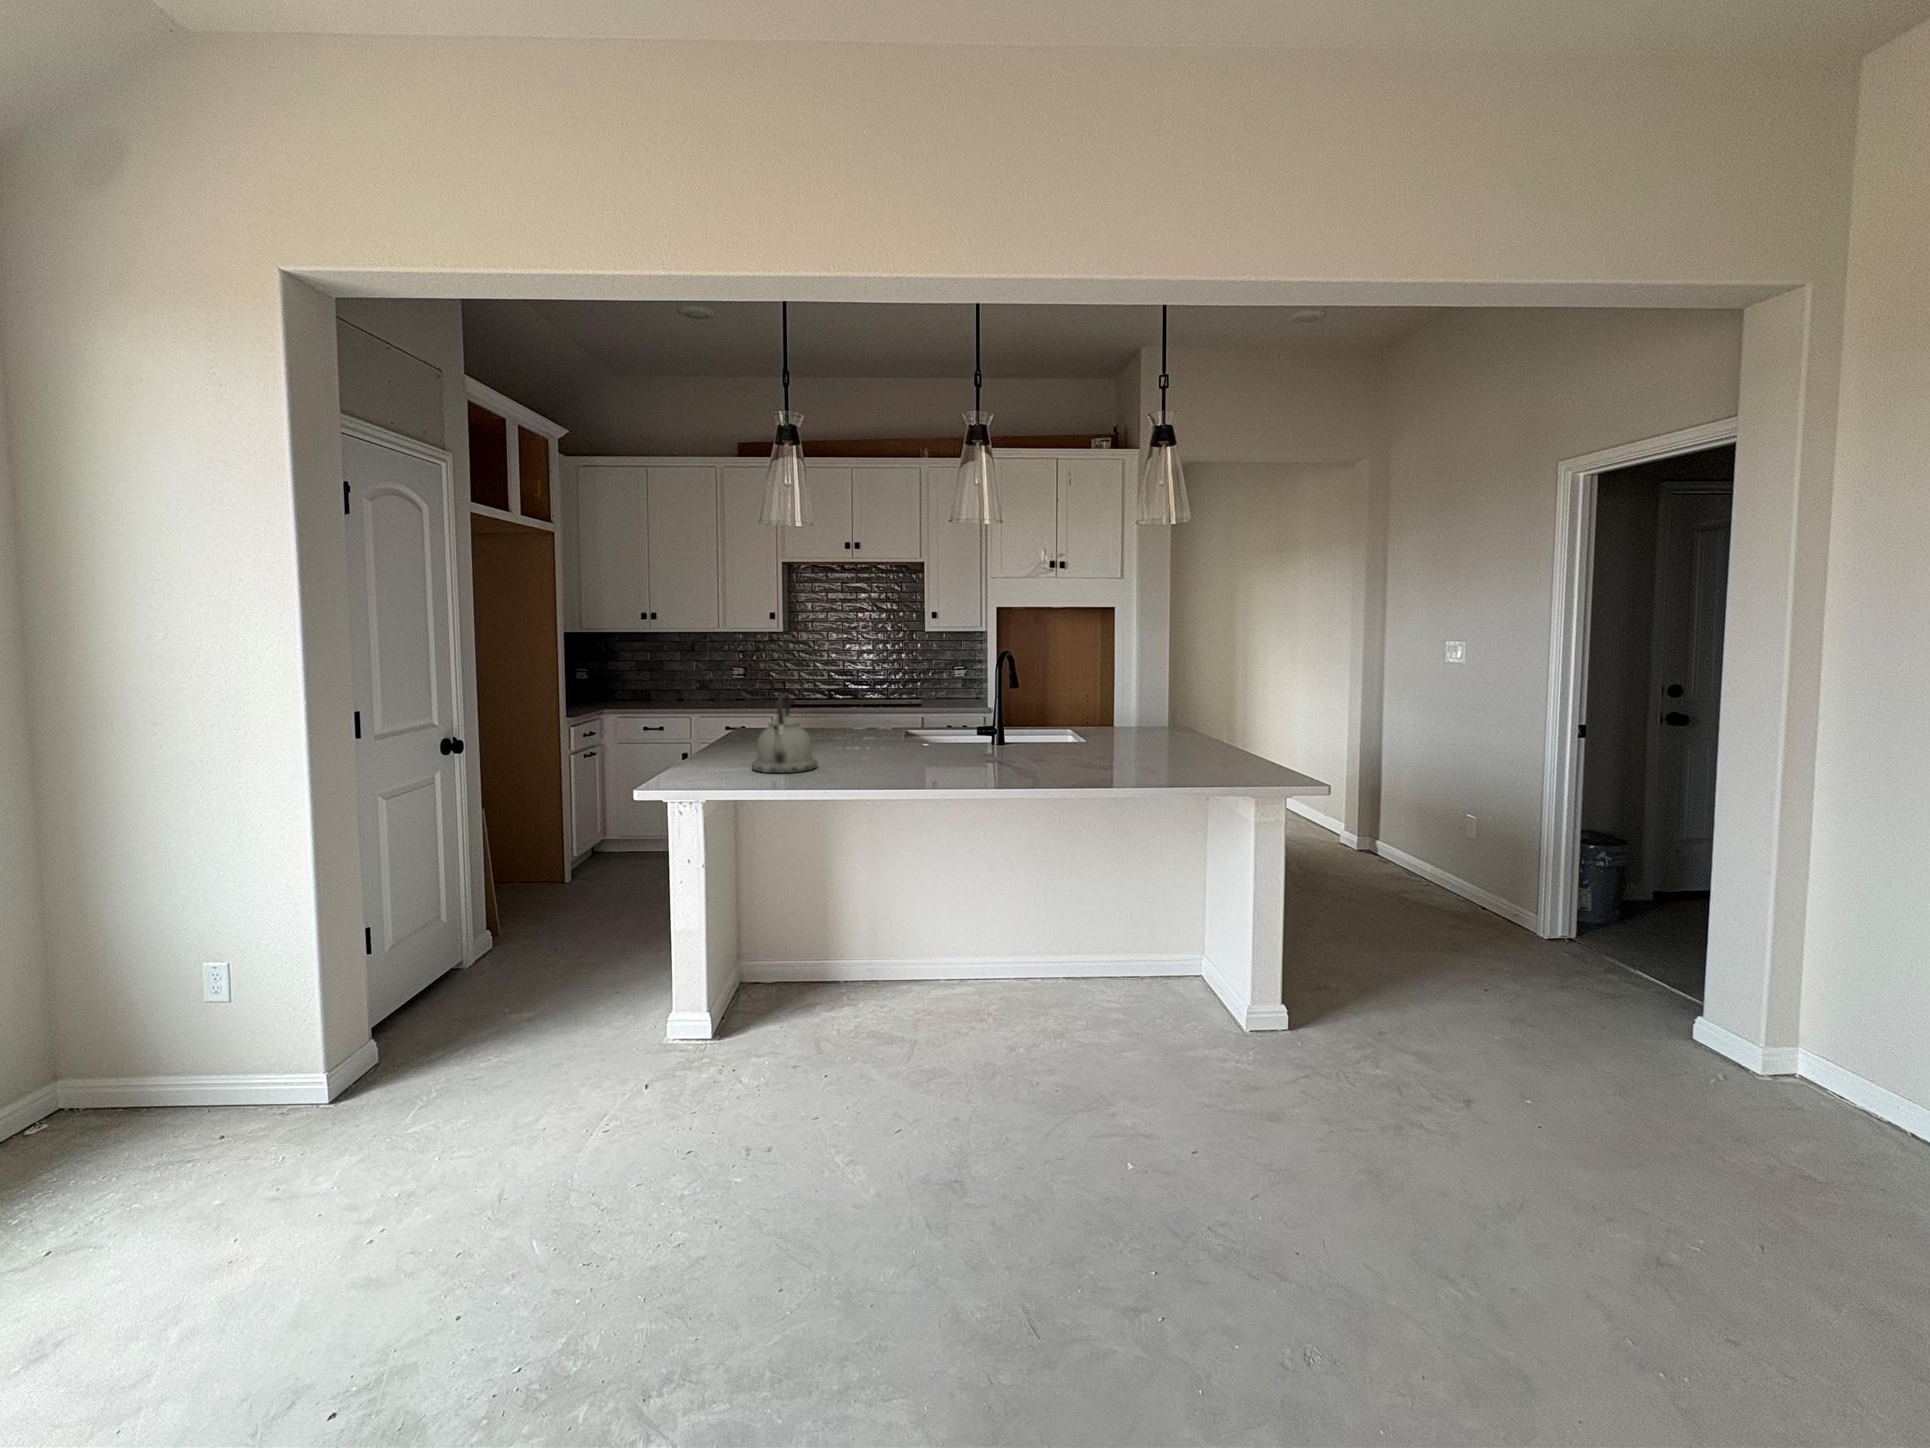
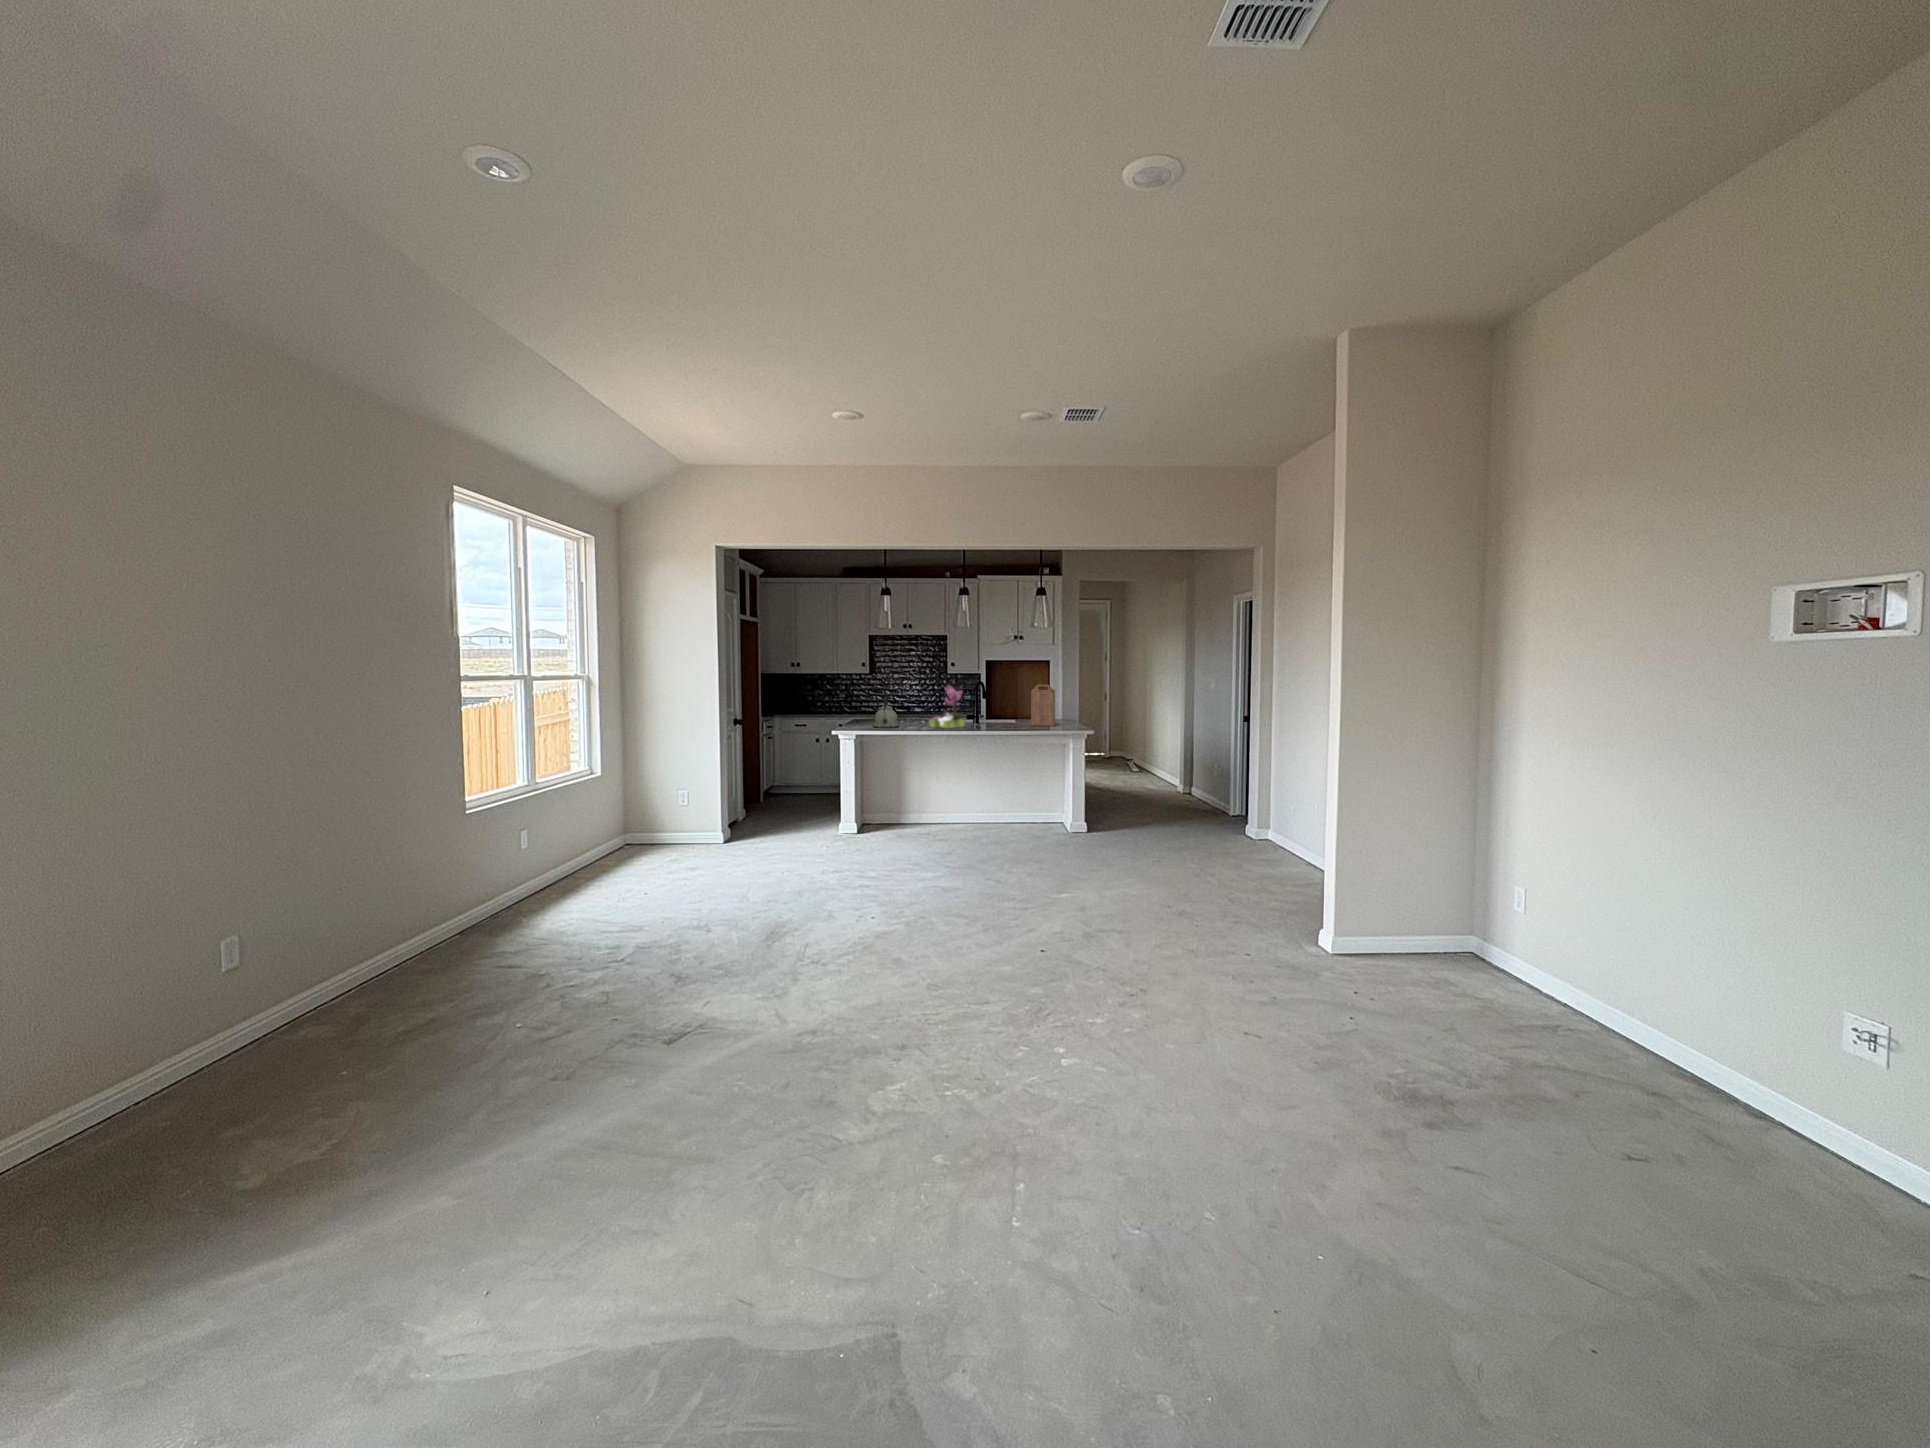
cutting board: none [1129,661,1189,760] -> present [1031,684,1055,726]
flower arrangement: none [888,663,976,776] -> present [929,686,965,728]

